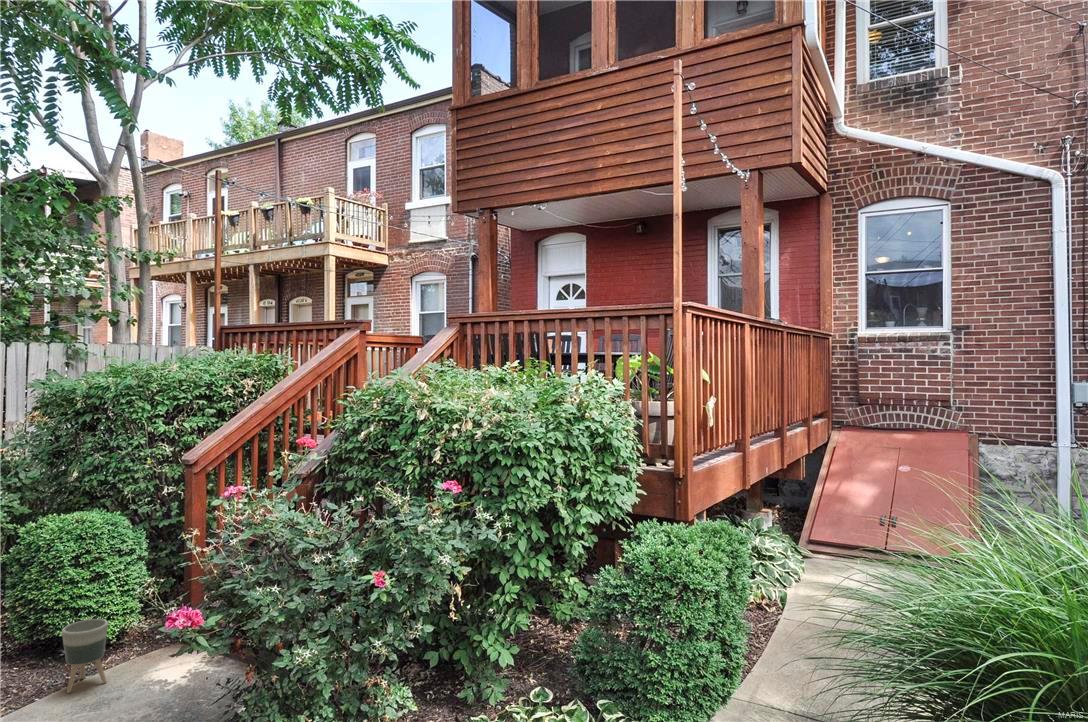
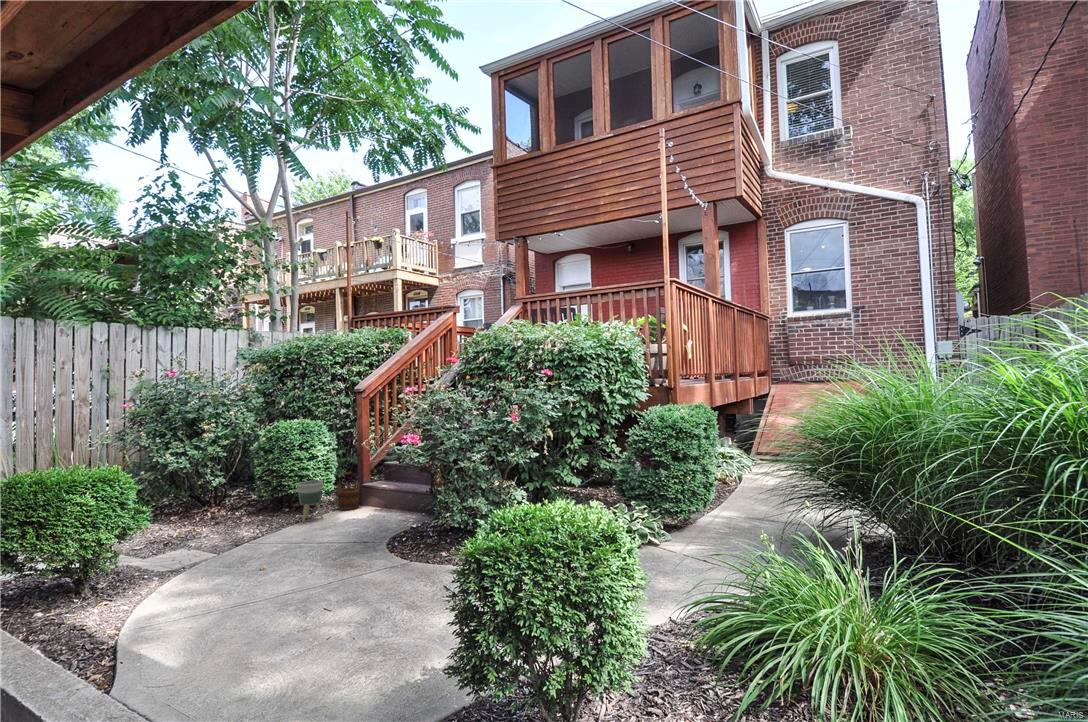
wooden bucket: none [139,596,183,659] -> present [336,472,360,510]

